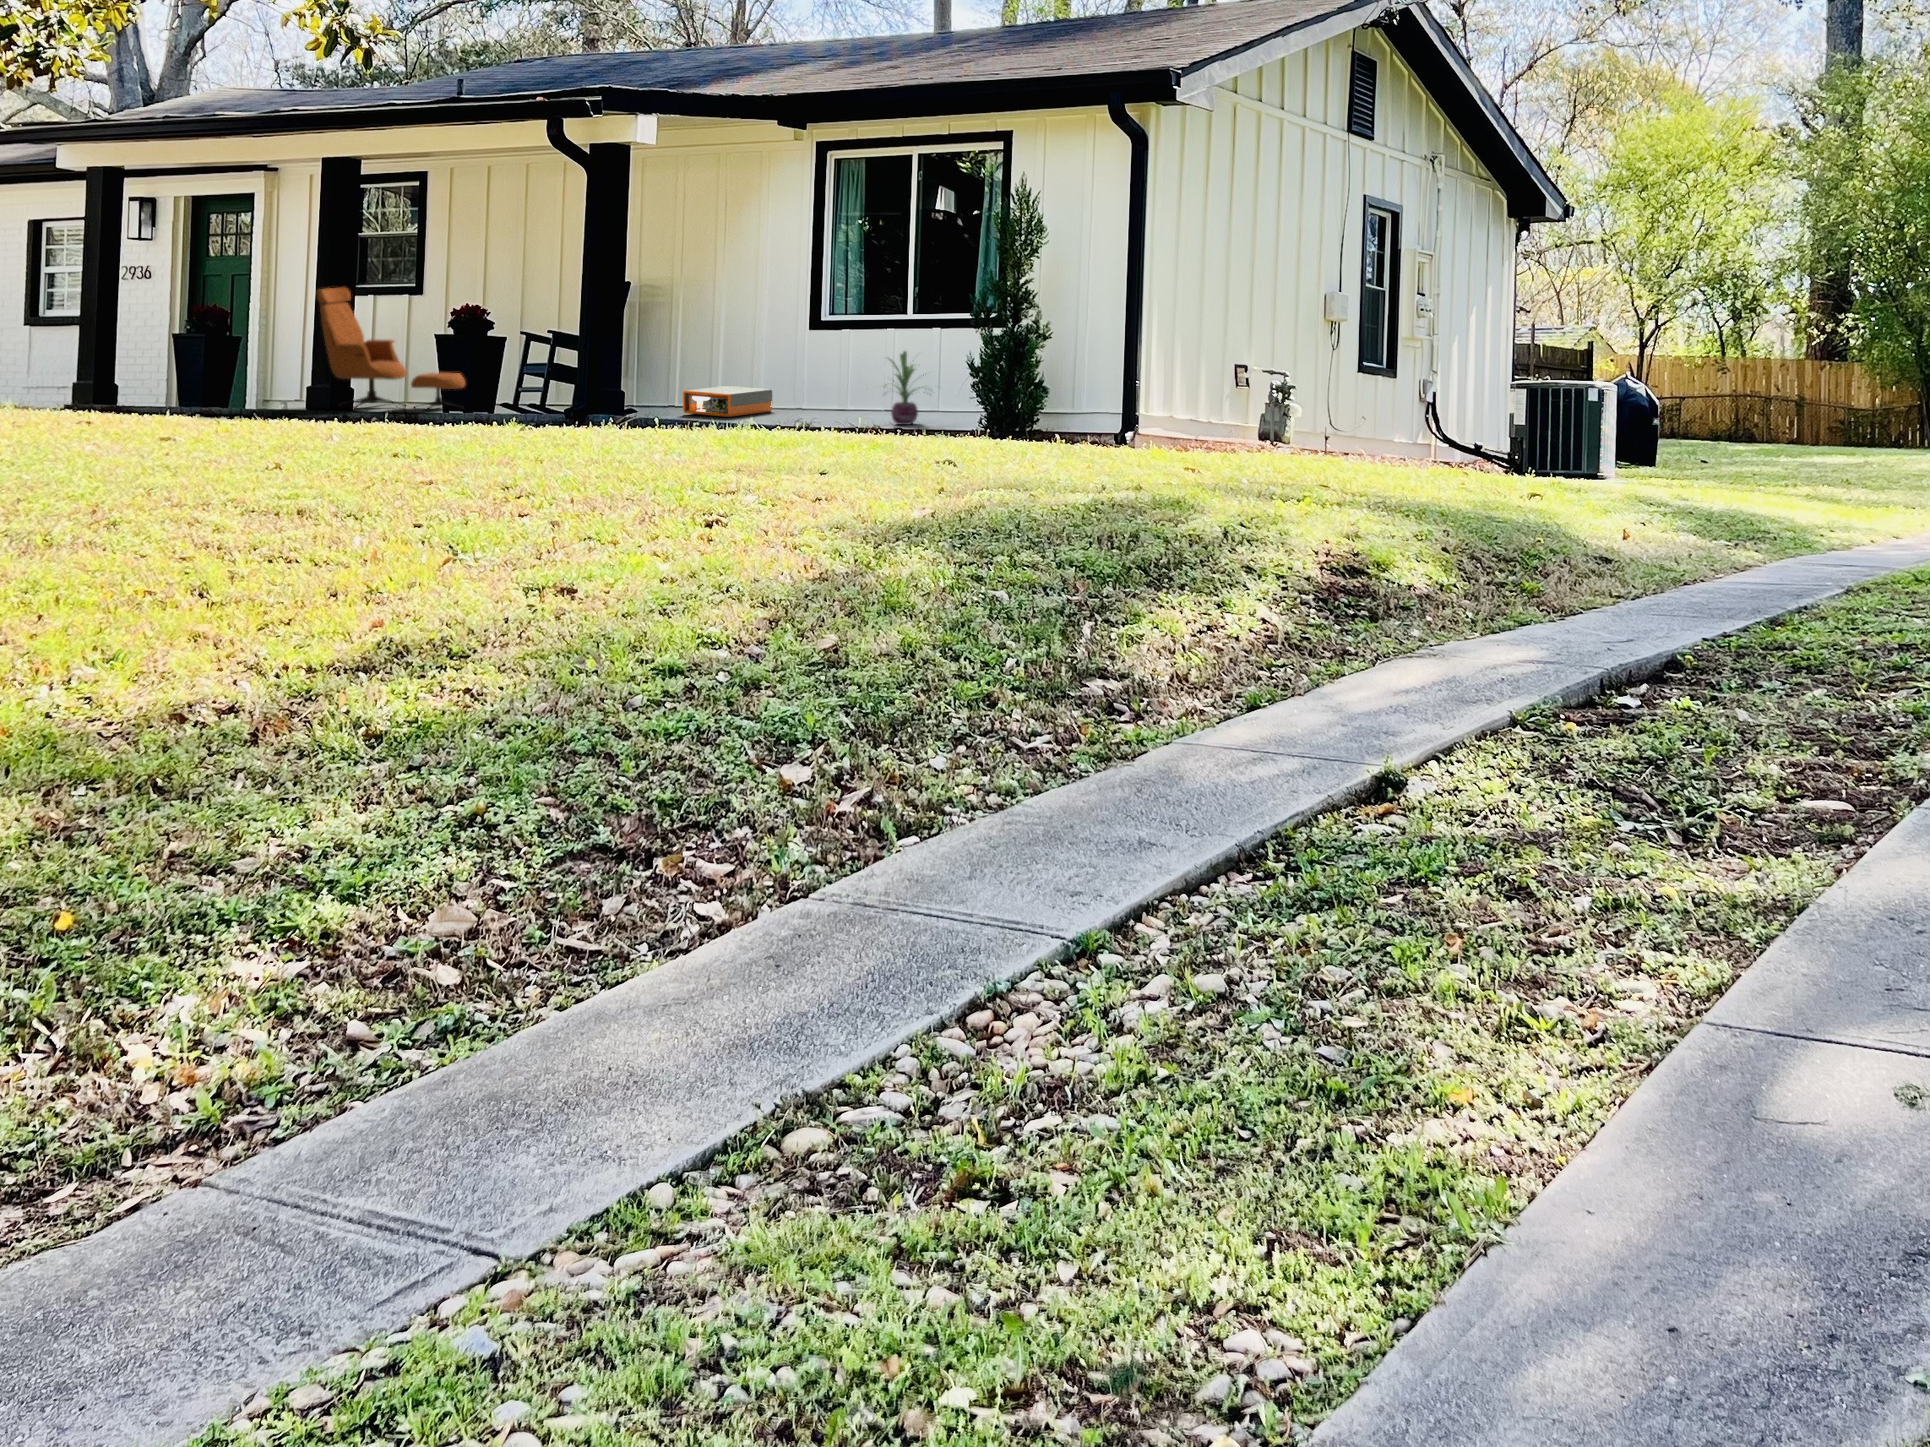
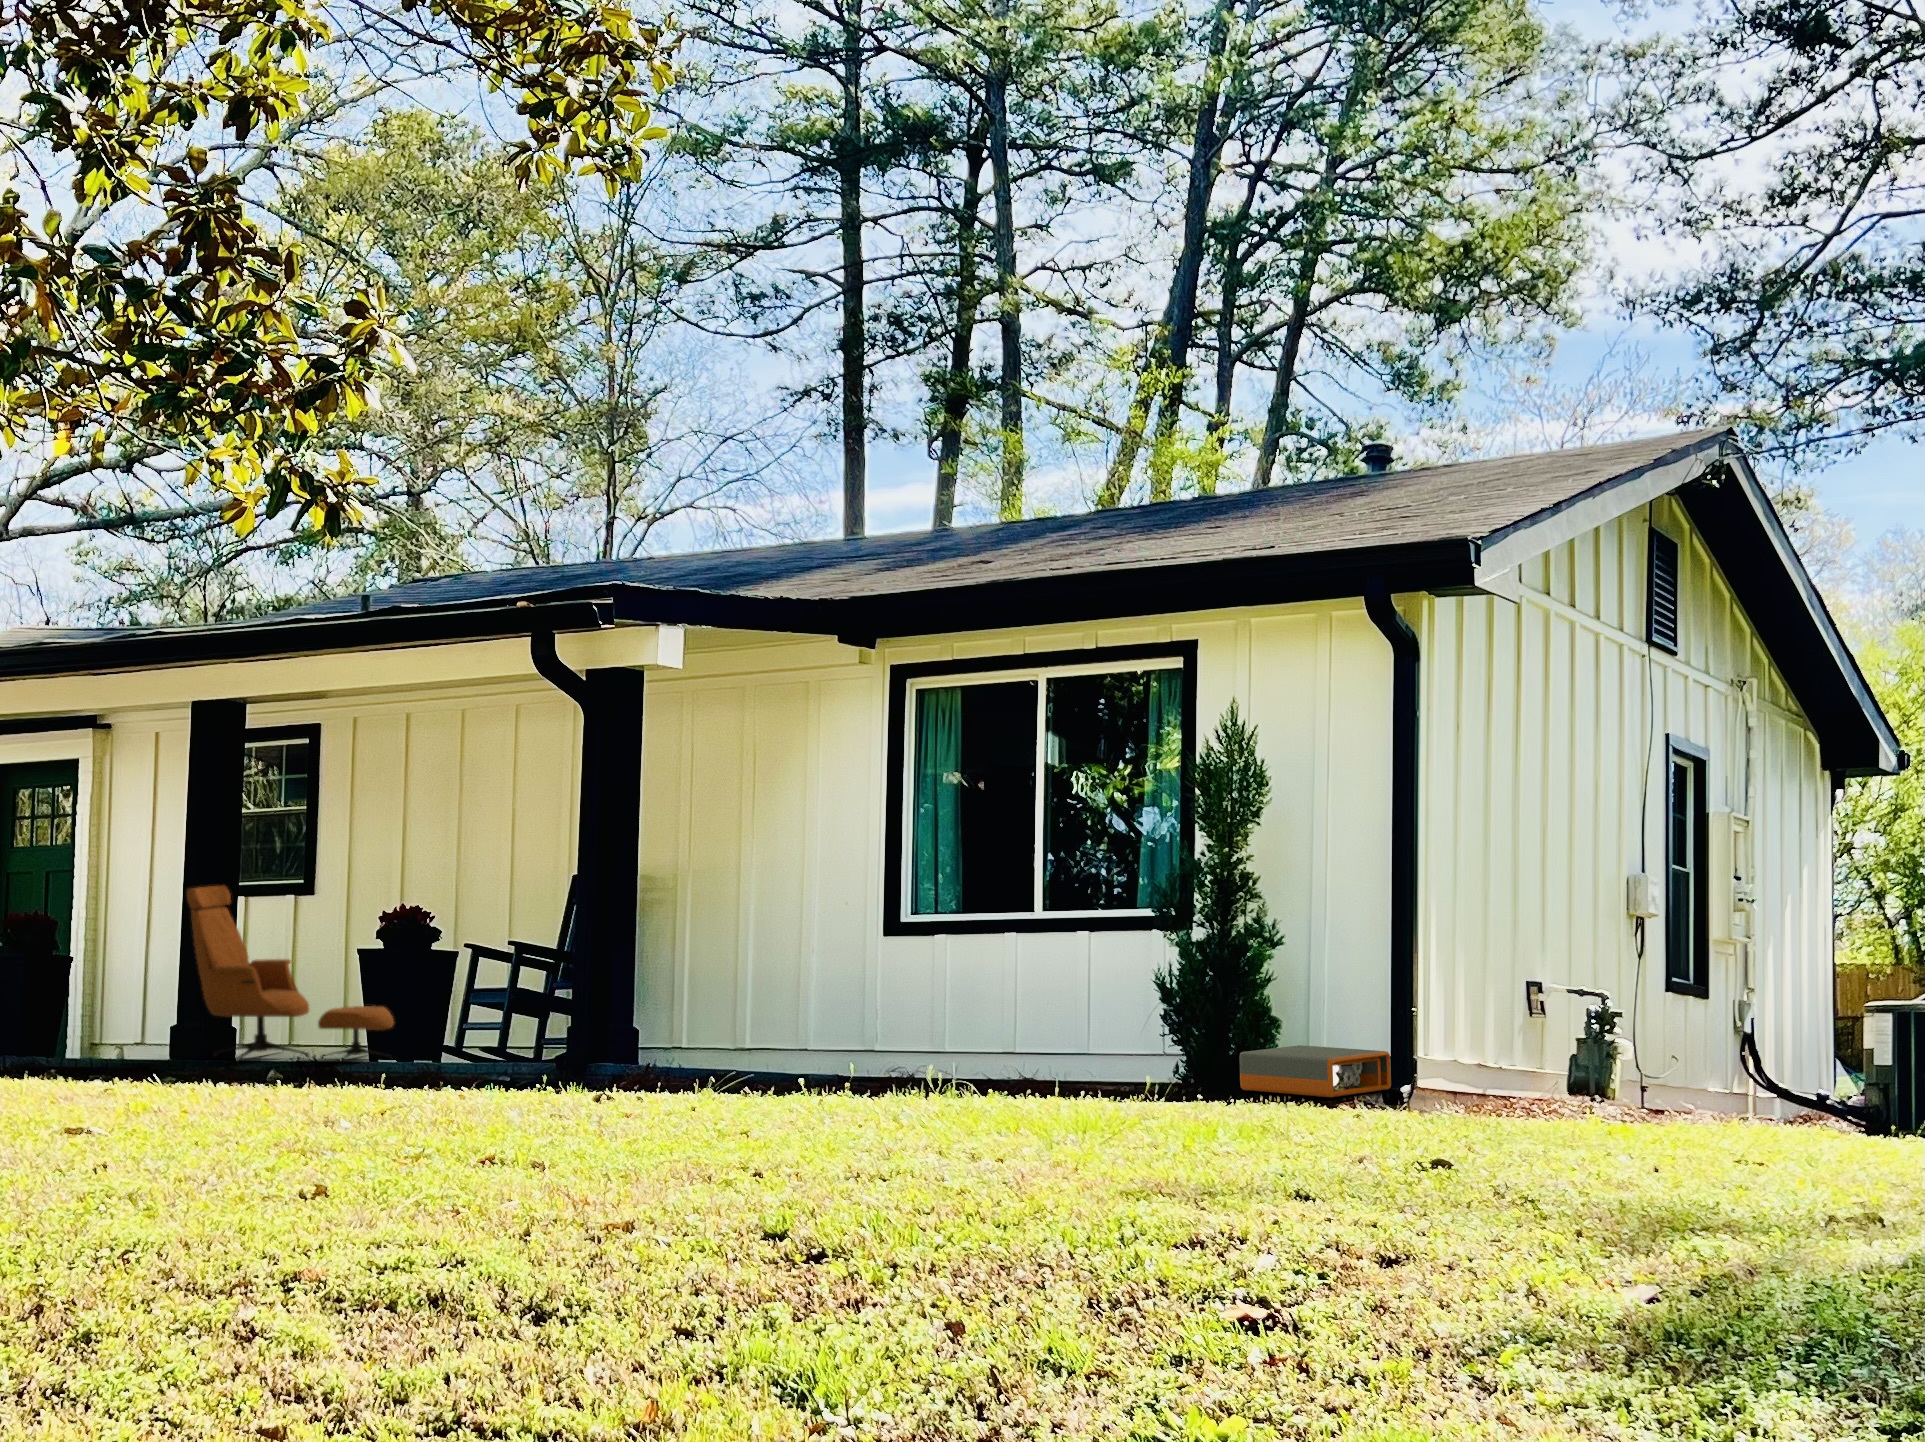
decorative plant: present [884,351,930,425] -> none [999,968,1113,1080]
storage box: present [683,386,772,417] -> present [1239,1045,1391,1097]

